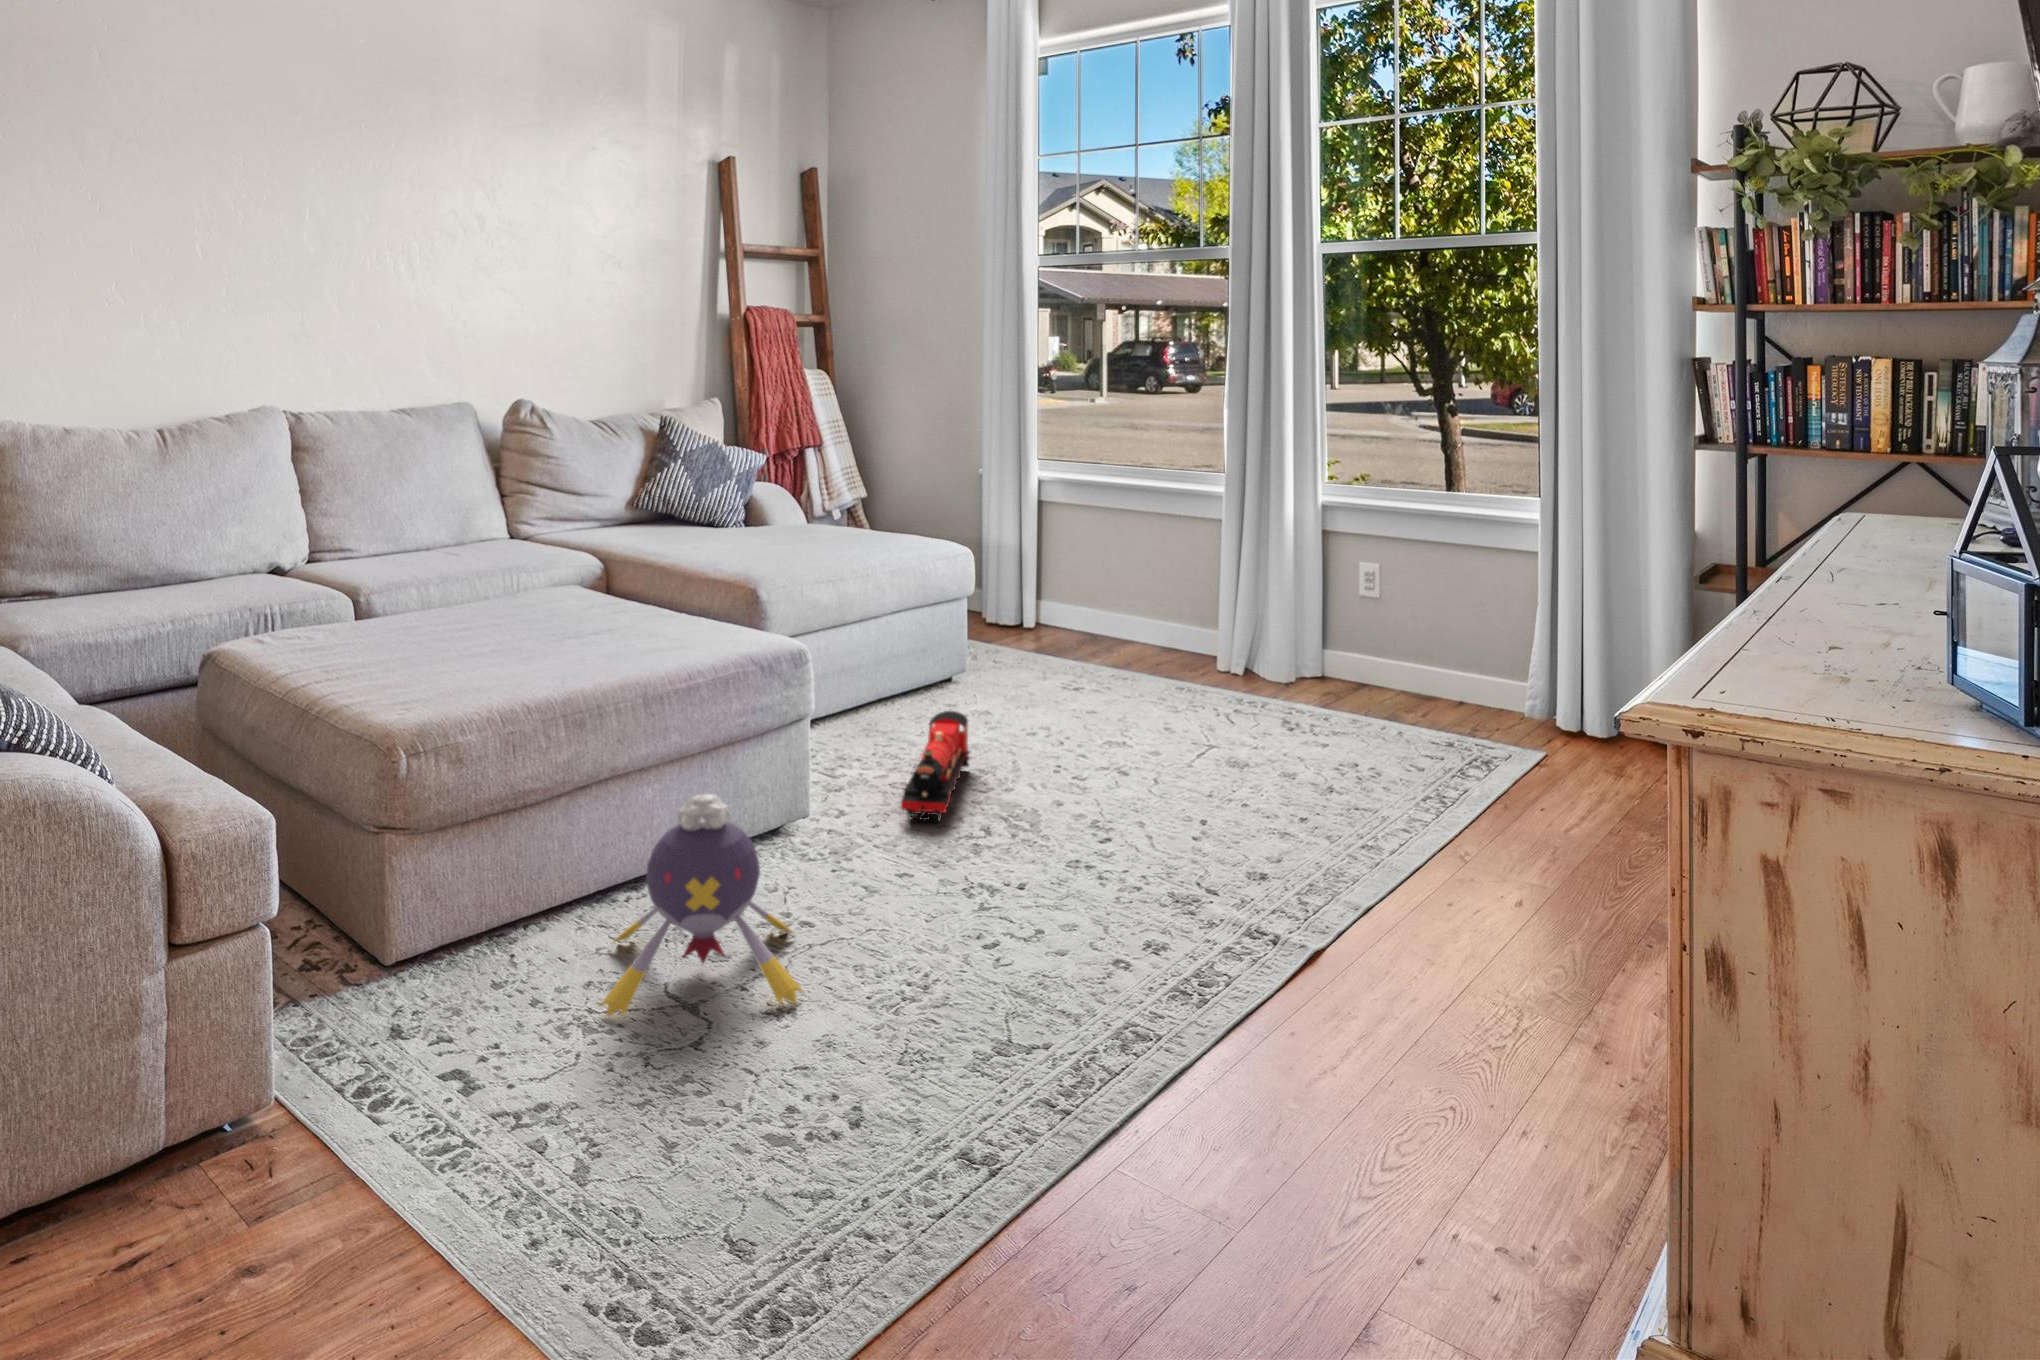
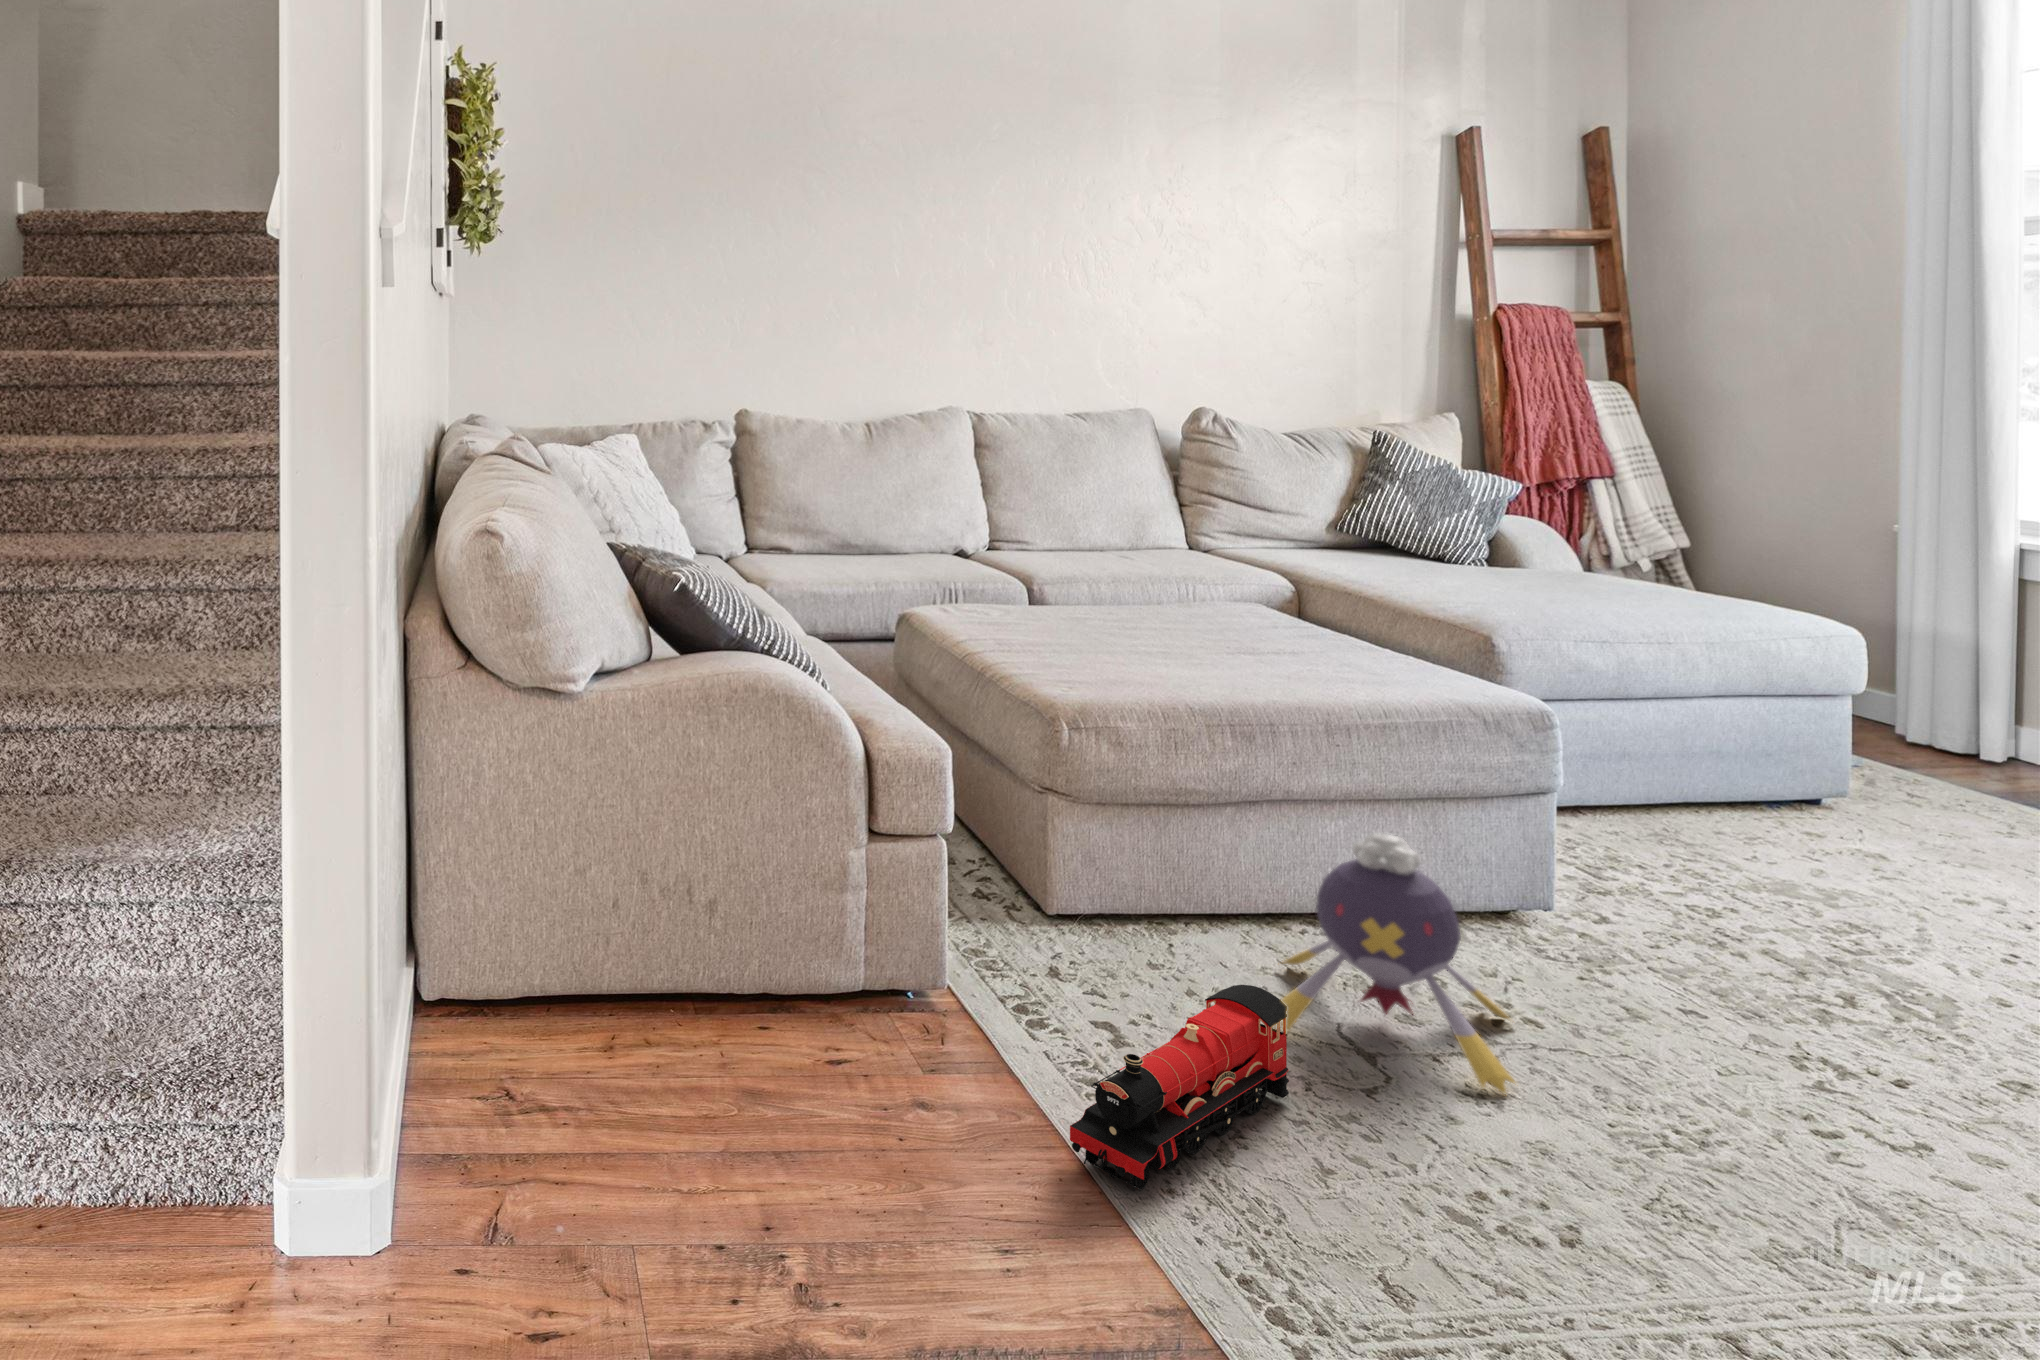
toy train: present [901,711,969,821] -> present [1070,985,1289,1191]

